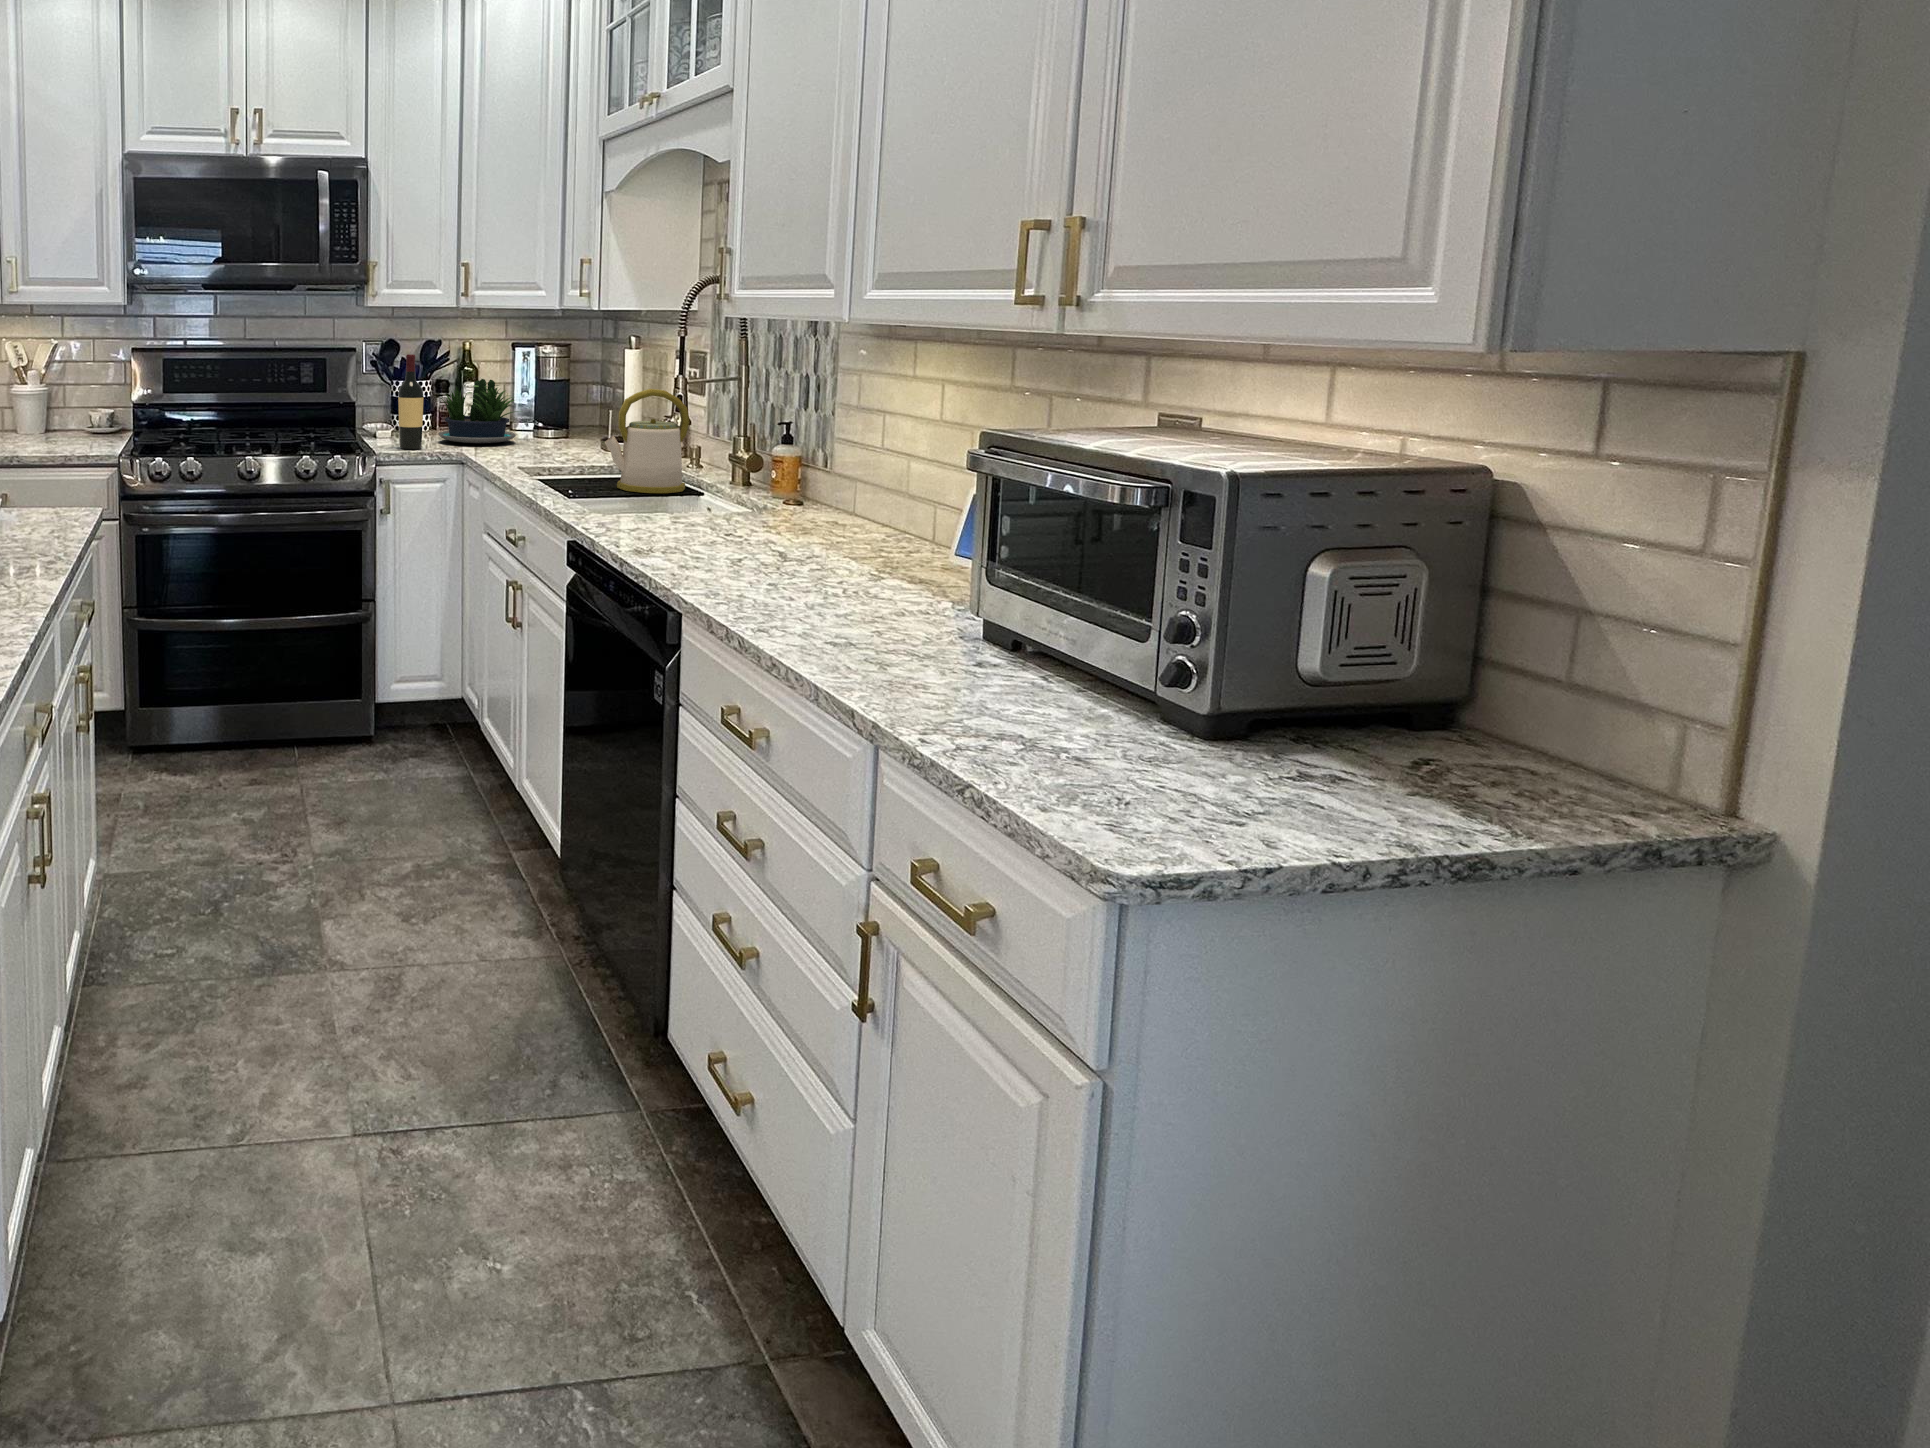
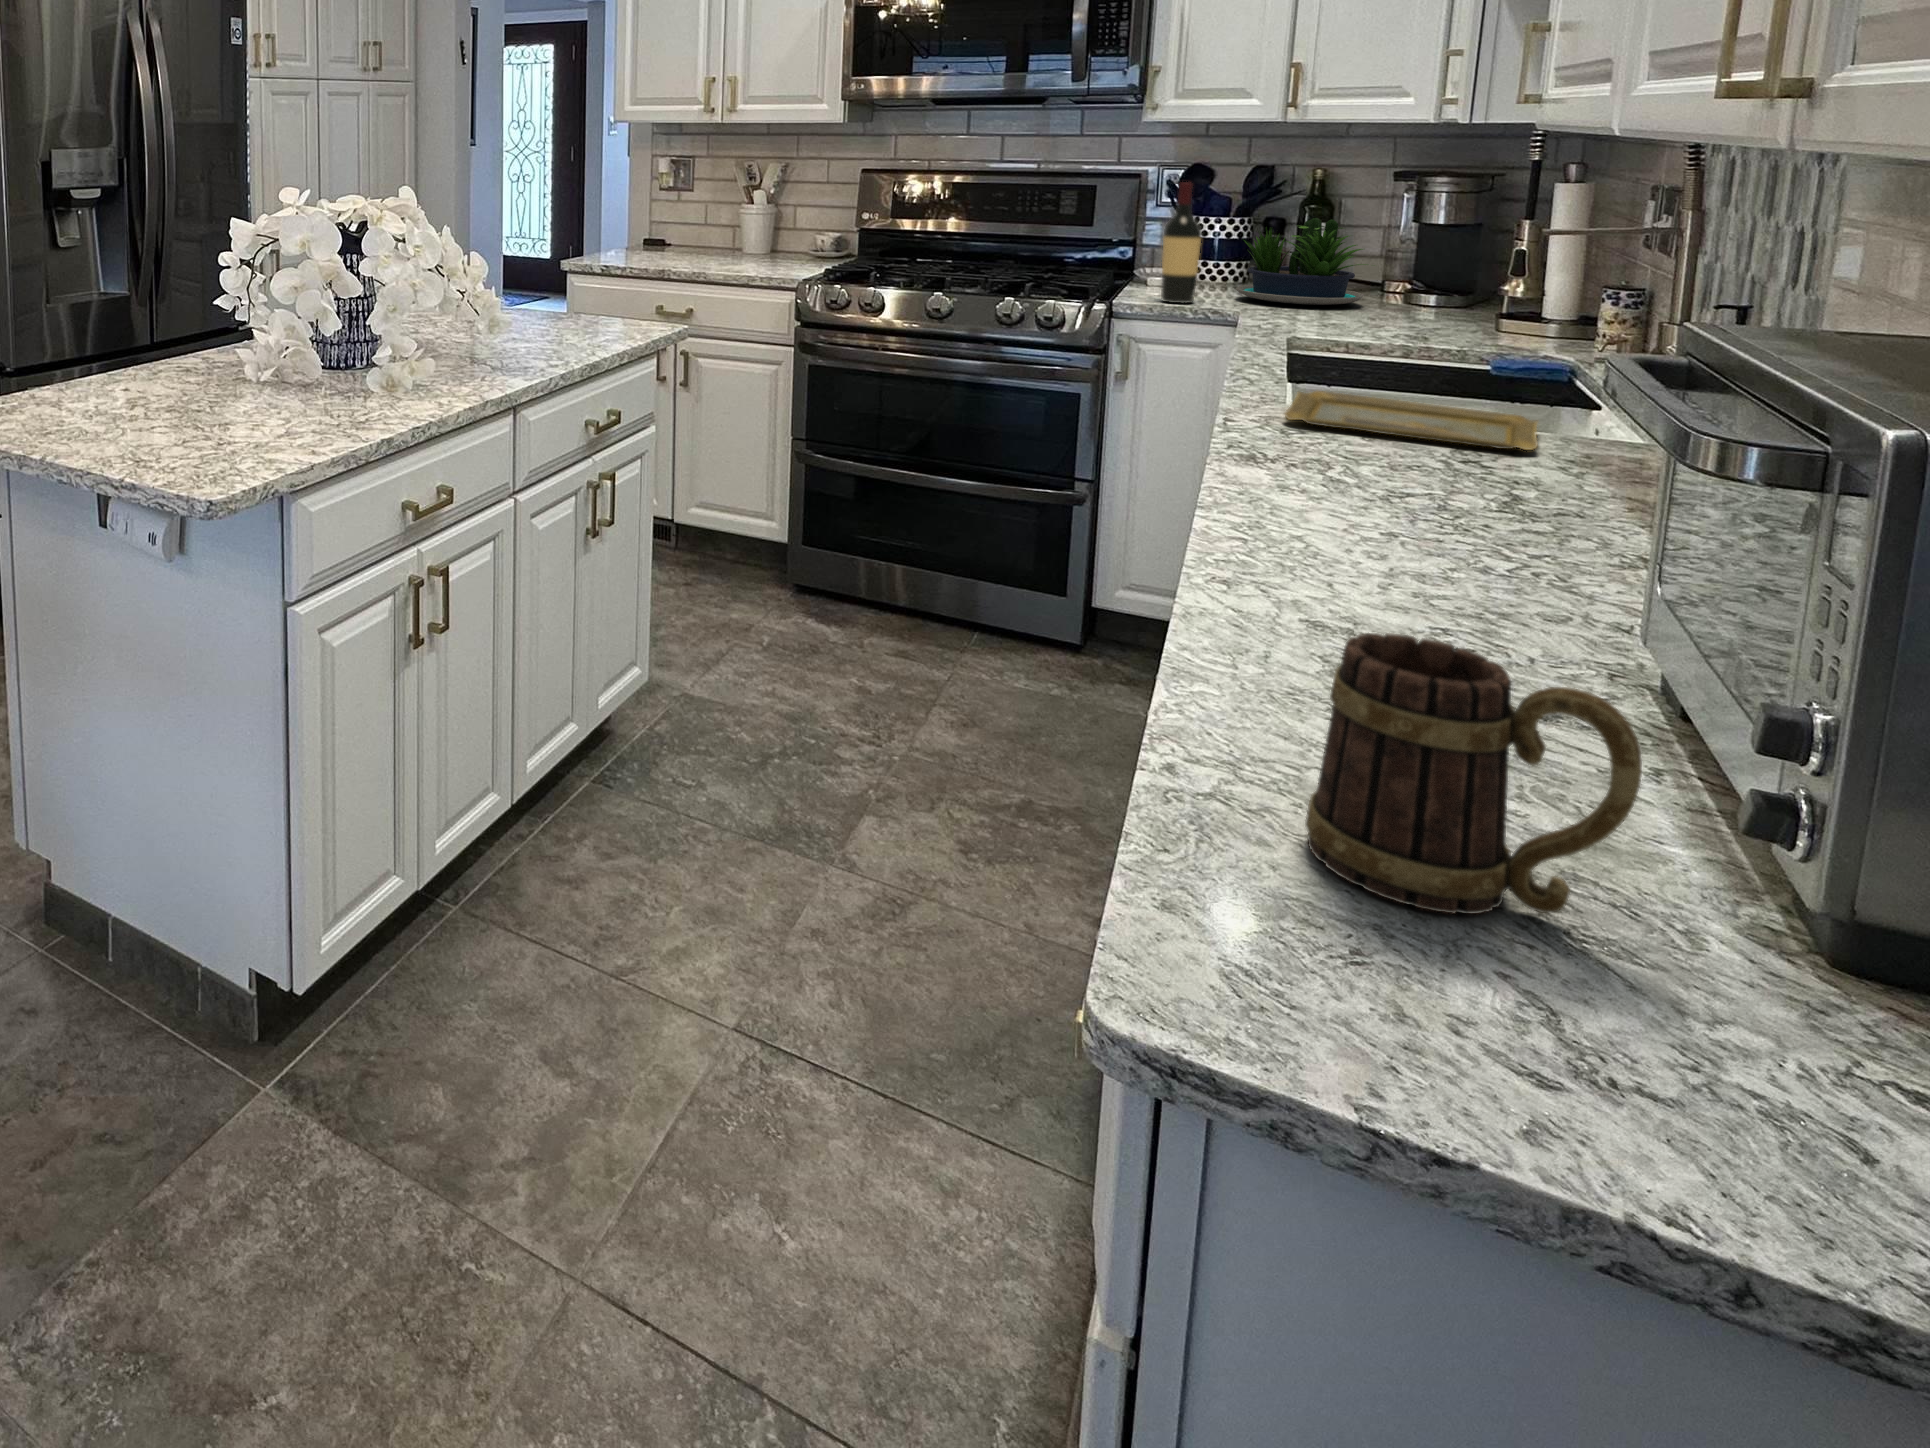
kettle: present [605,389,689,493] -> none [1388,238,1552,395]
tray: none [600,502,748,526] -> present [1285,391,1538,450]
mug: none [1023,624,1182,776] -> present [1305,633,1642,914]

